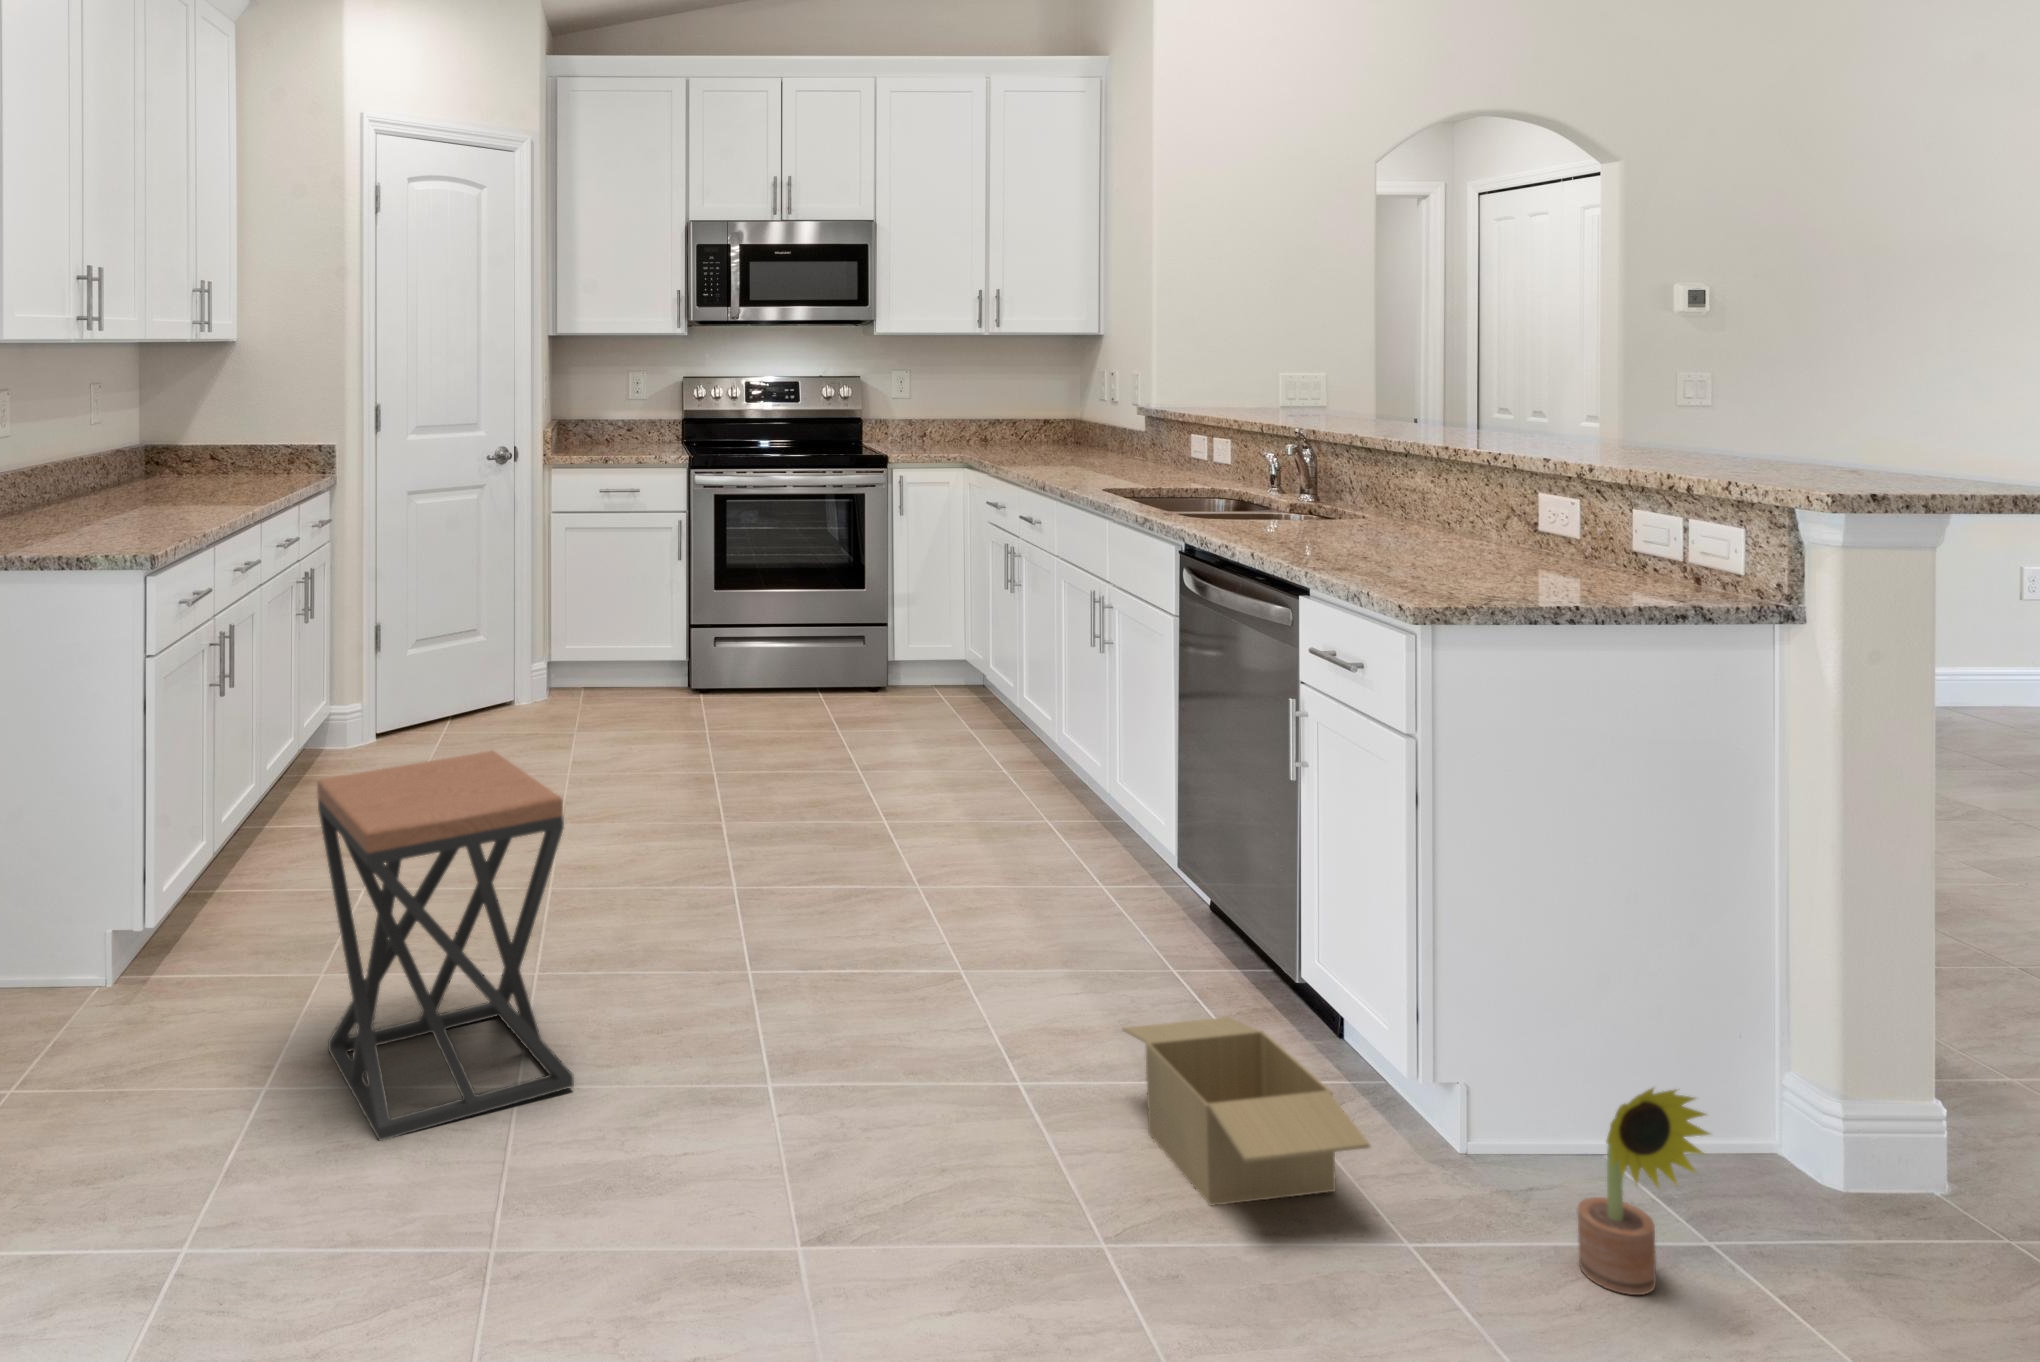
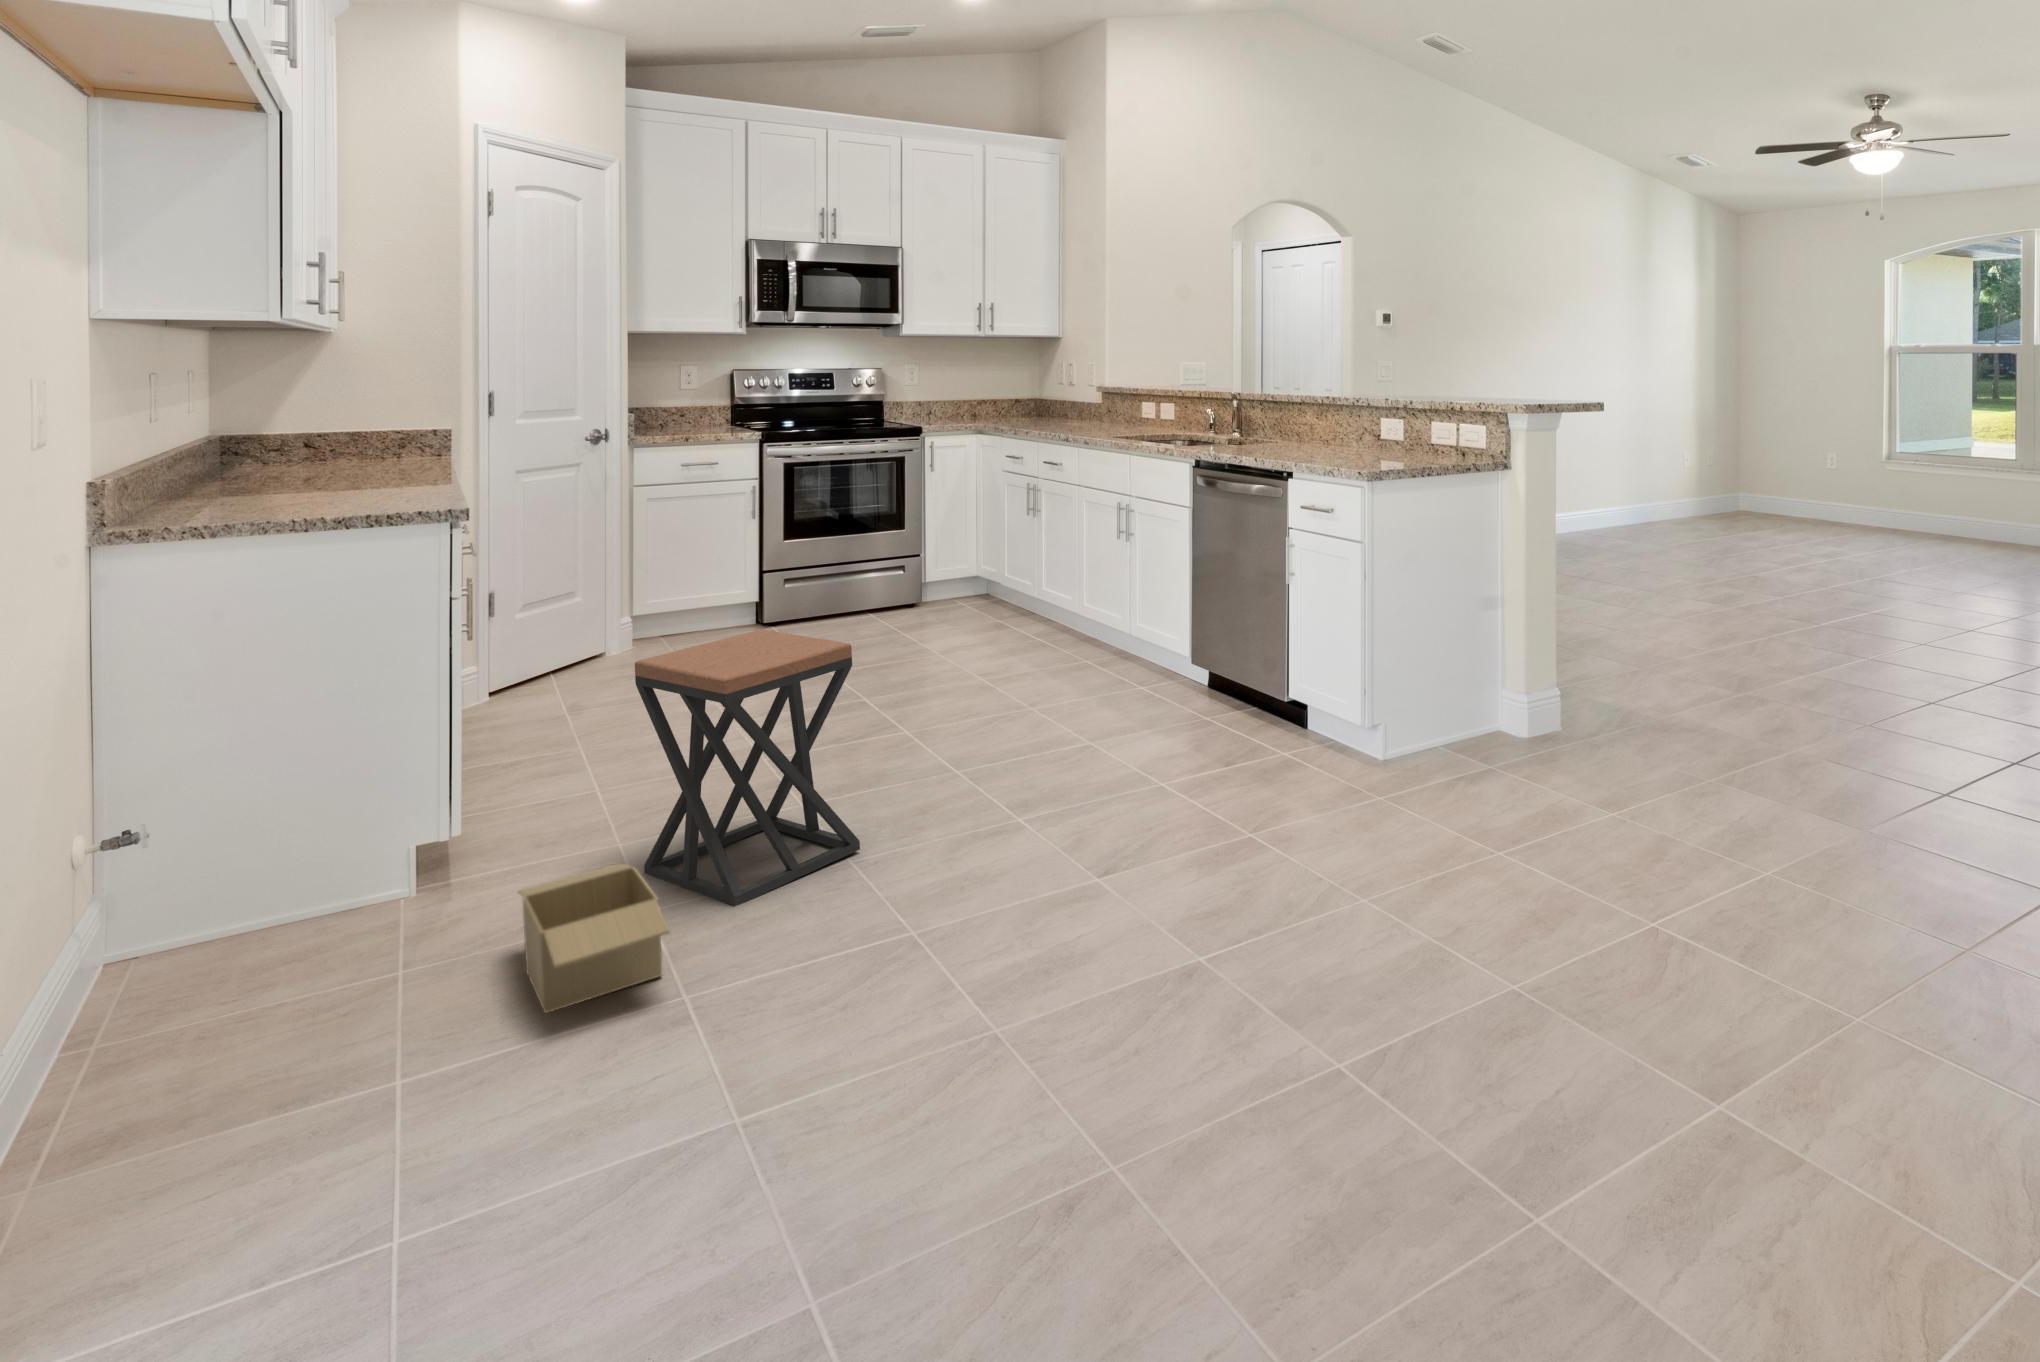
cardboard box: present [1123,1017,1370,1206] -> present [518,863,670,1013]
decorative plant: present [1578,1088,1710,1295] -> none [1446,694,1504,806]

